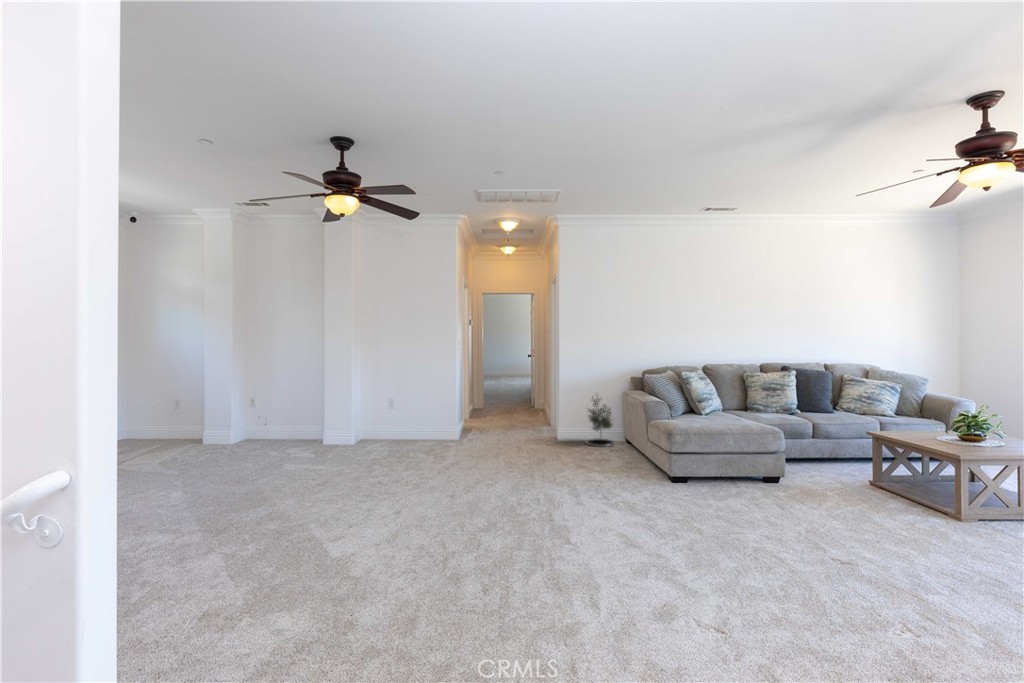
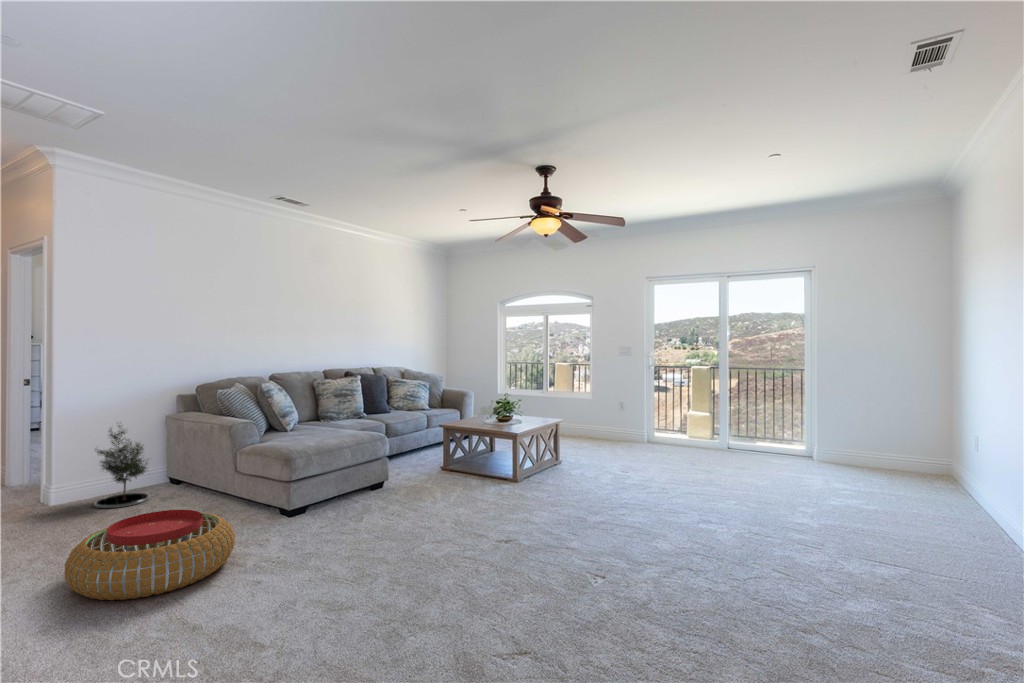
pouf: none [528,450,614,499] -> present [65,510,235,600]

